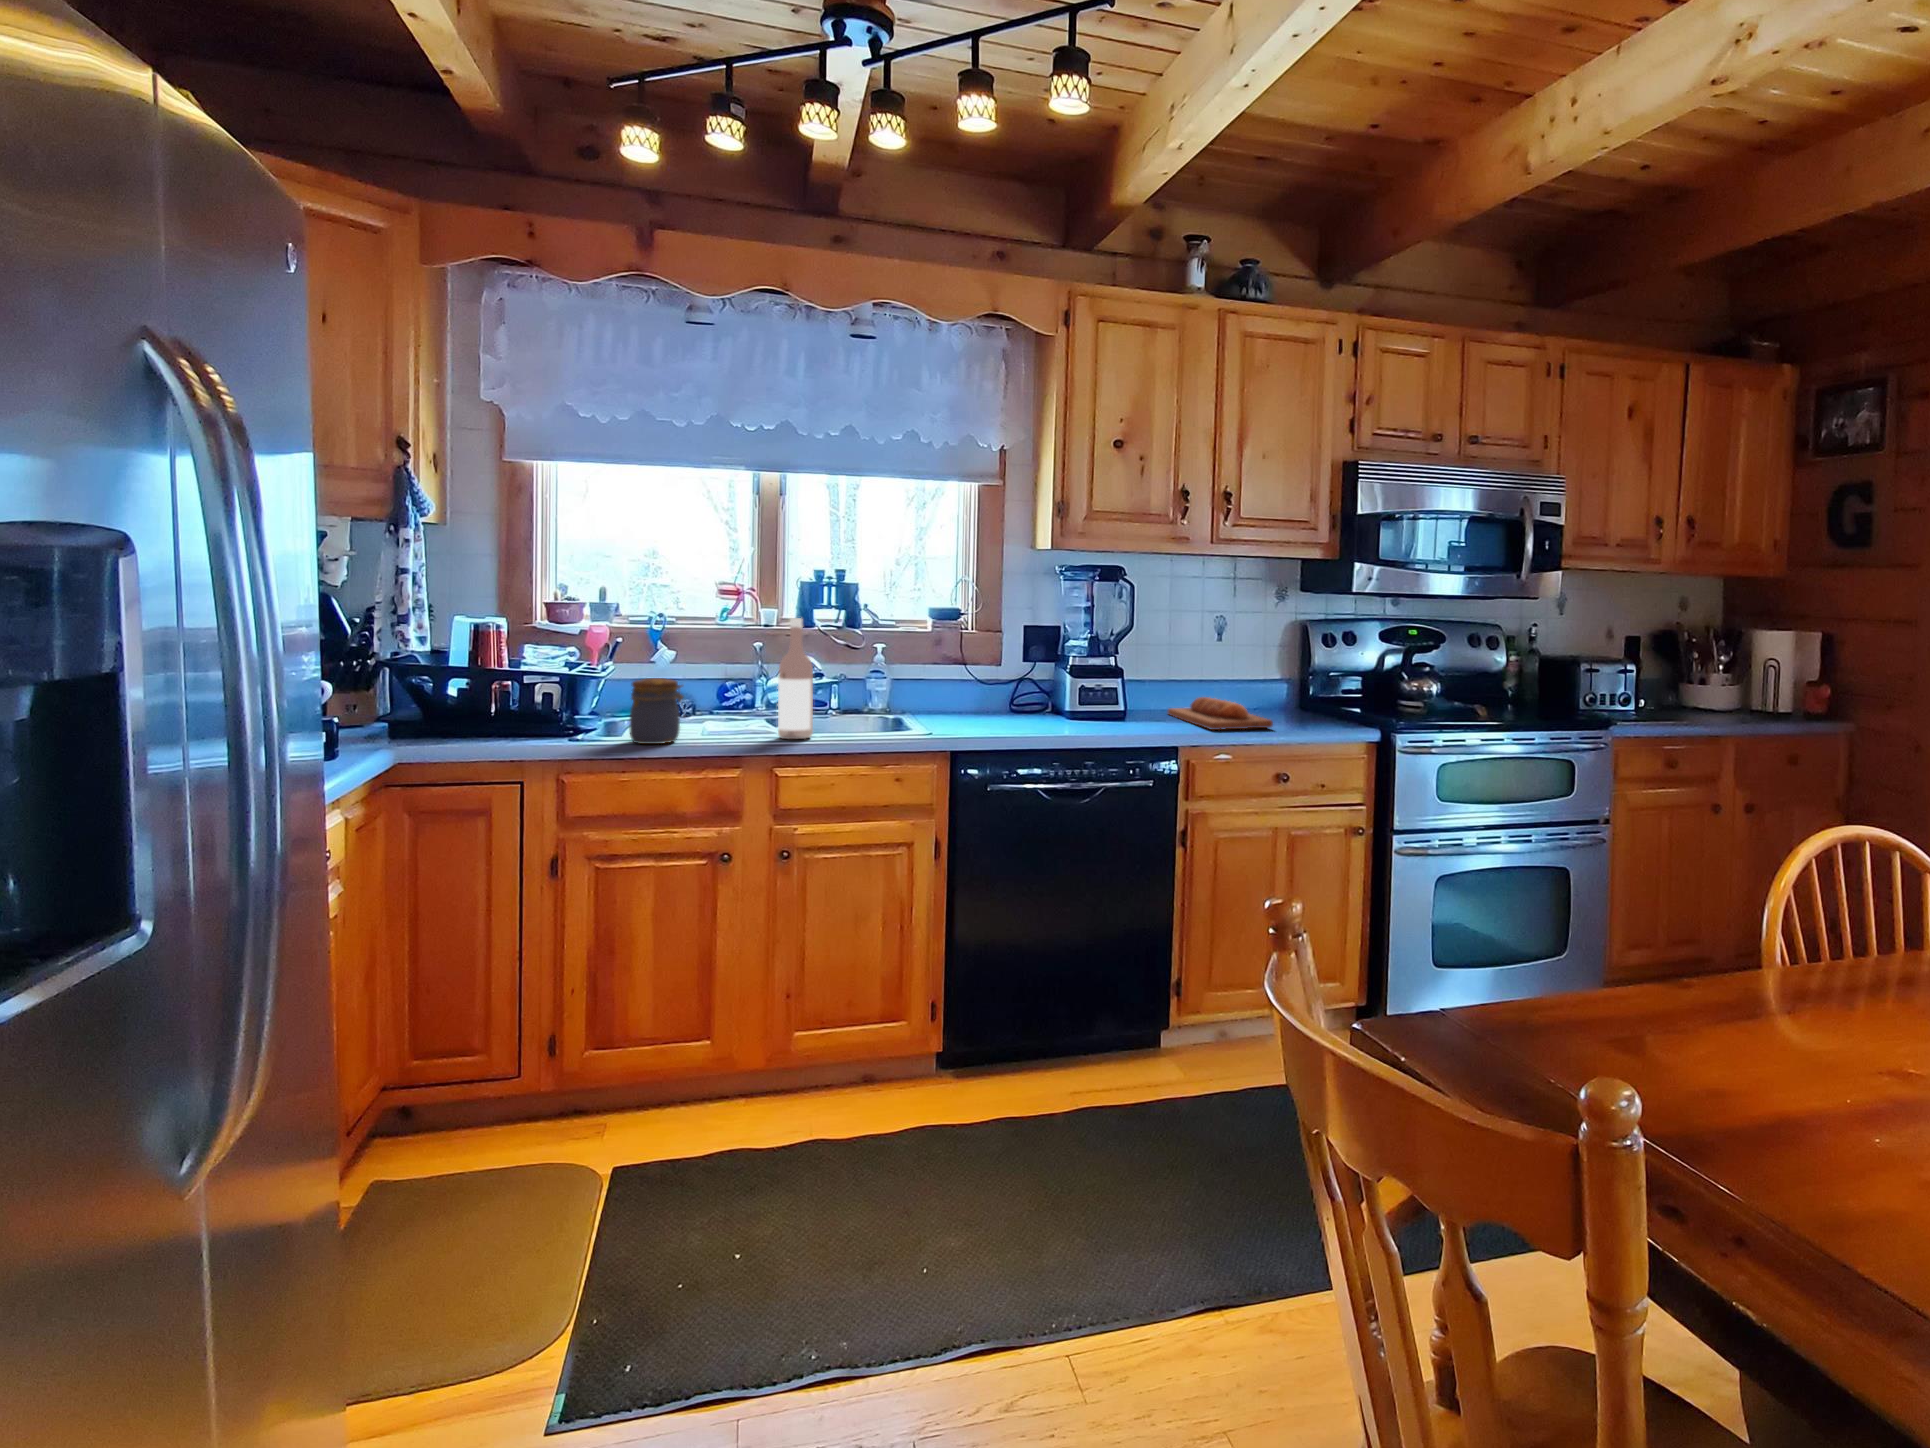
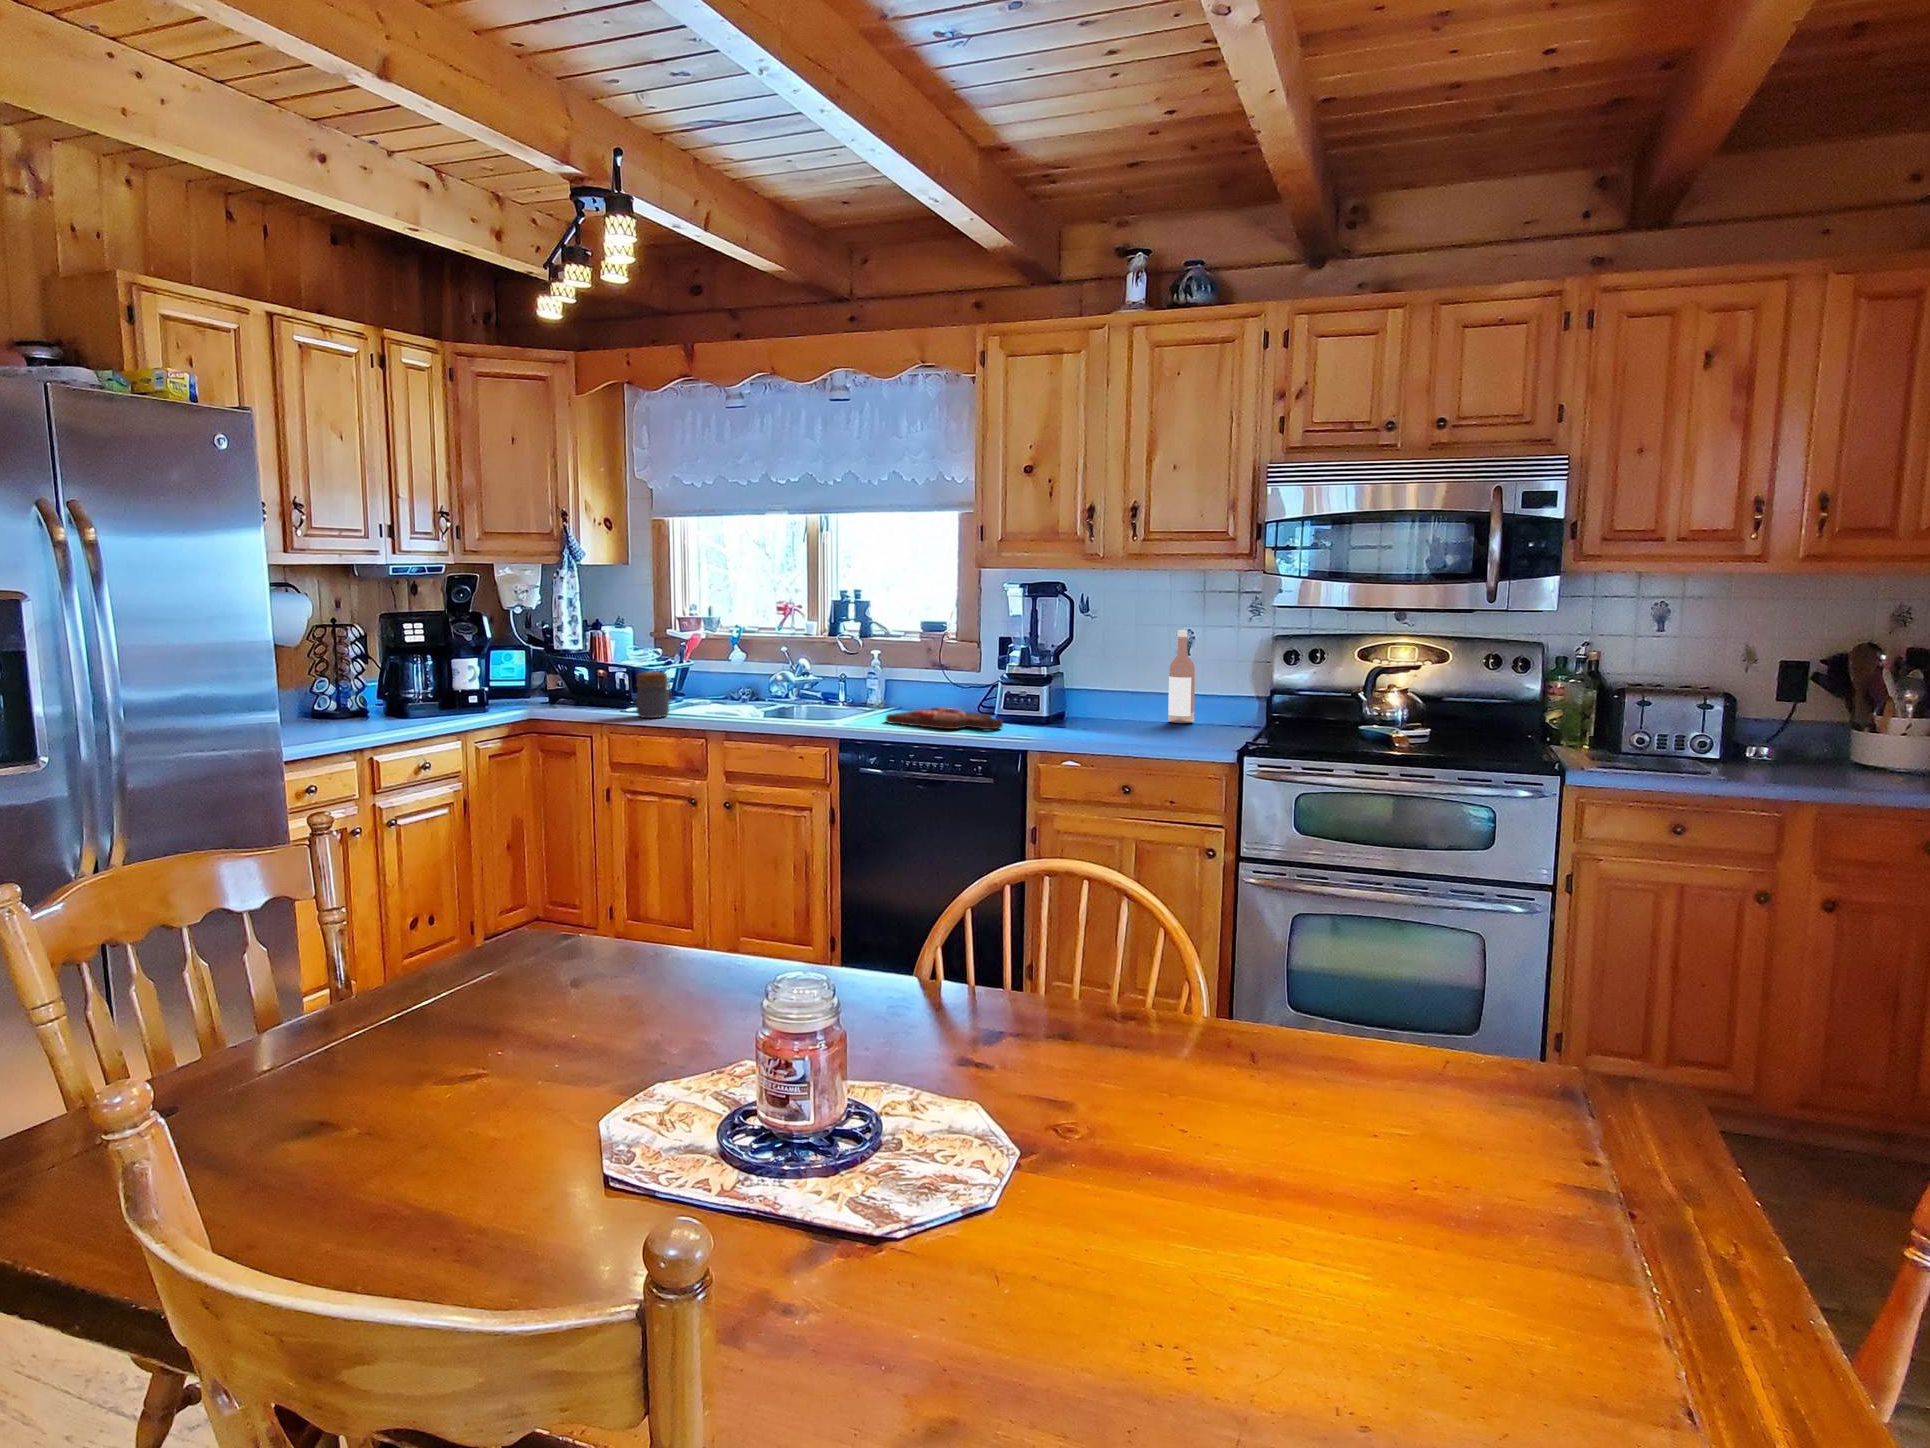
wine bottle: present [778,618,813,739] -> present [1168,630,1195,723]
bread loaf: present [1168,697,1273,730] -> none [1076,708,1157,740]
cutting board: none [969,706,1115,730] -> present [886,707,1003,729]

